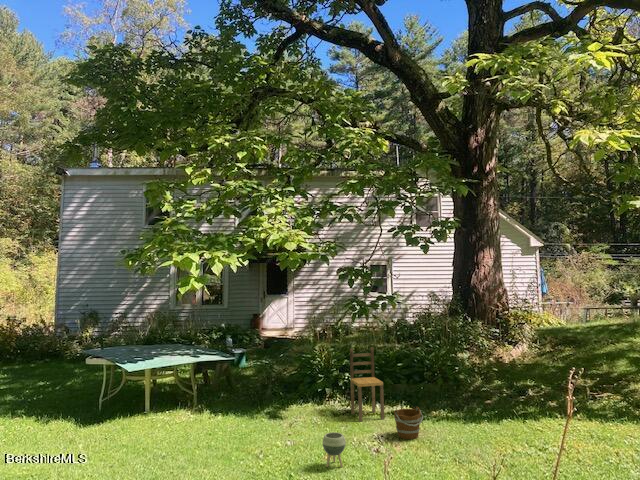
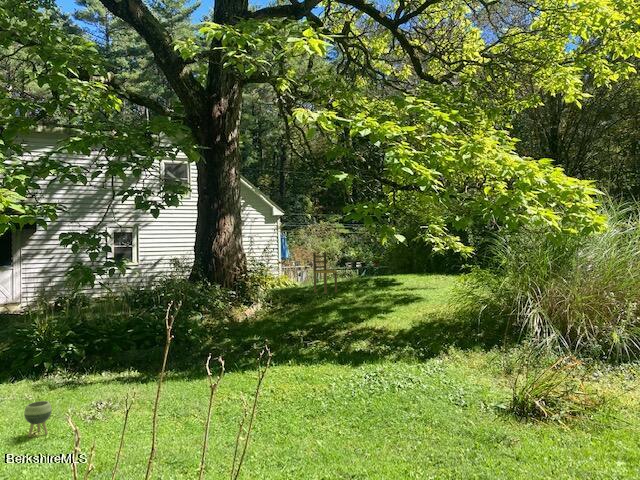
chair: present [350,347,384,422] -> present [313,252,337,294]
bucket: present [394,407,423,439] -> none [114,368,145,400]

